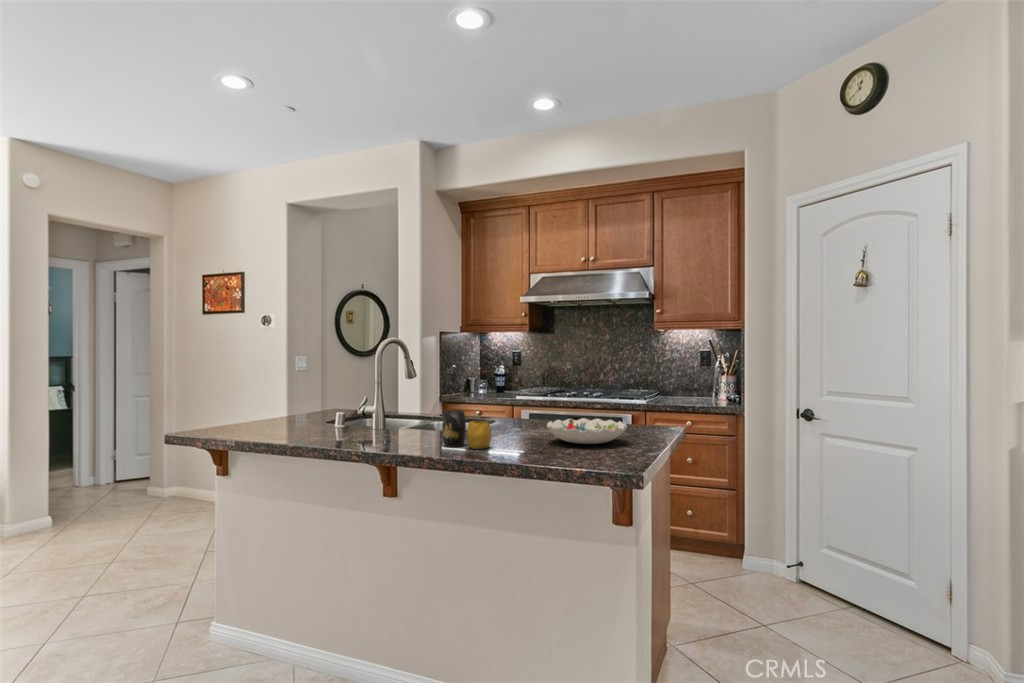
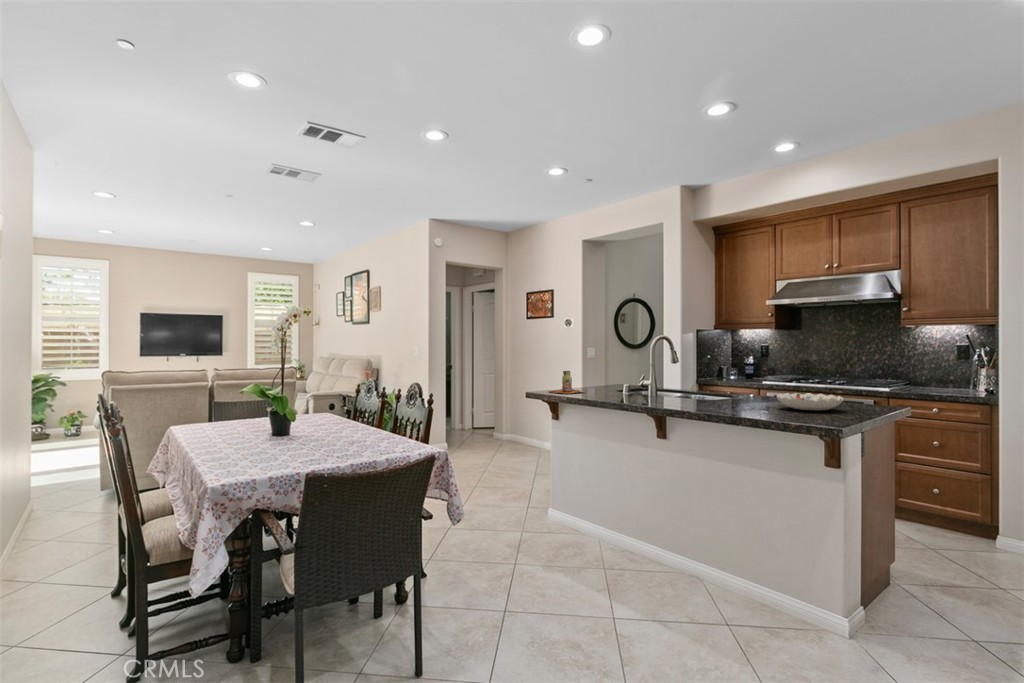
bottle: none [210,395,276,433] -> present [549,371,580,394]
vase: present [443,410,491,449] -> none [698,383,732,409]

